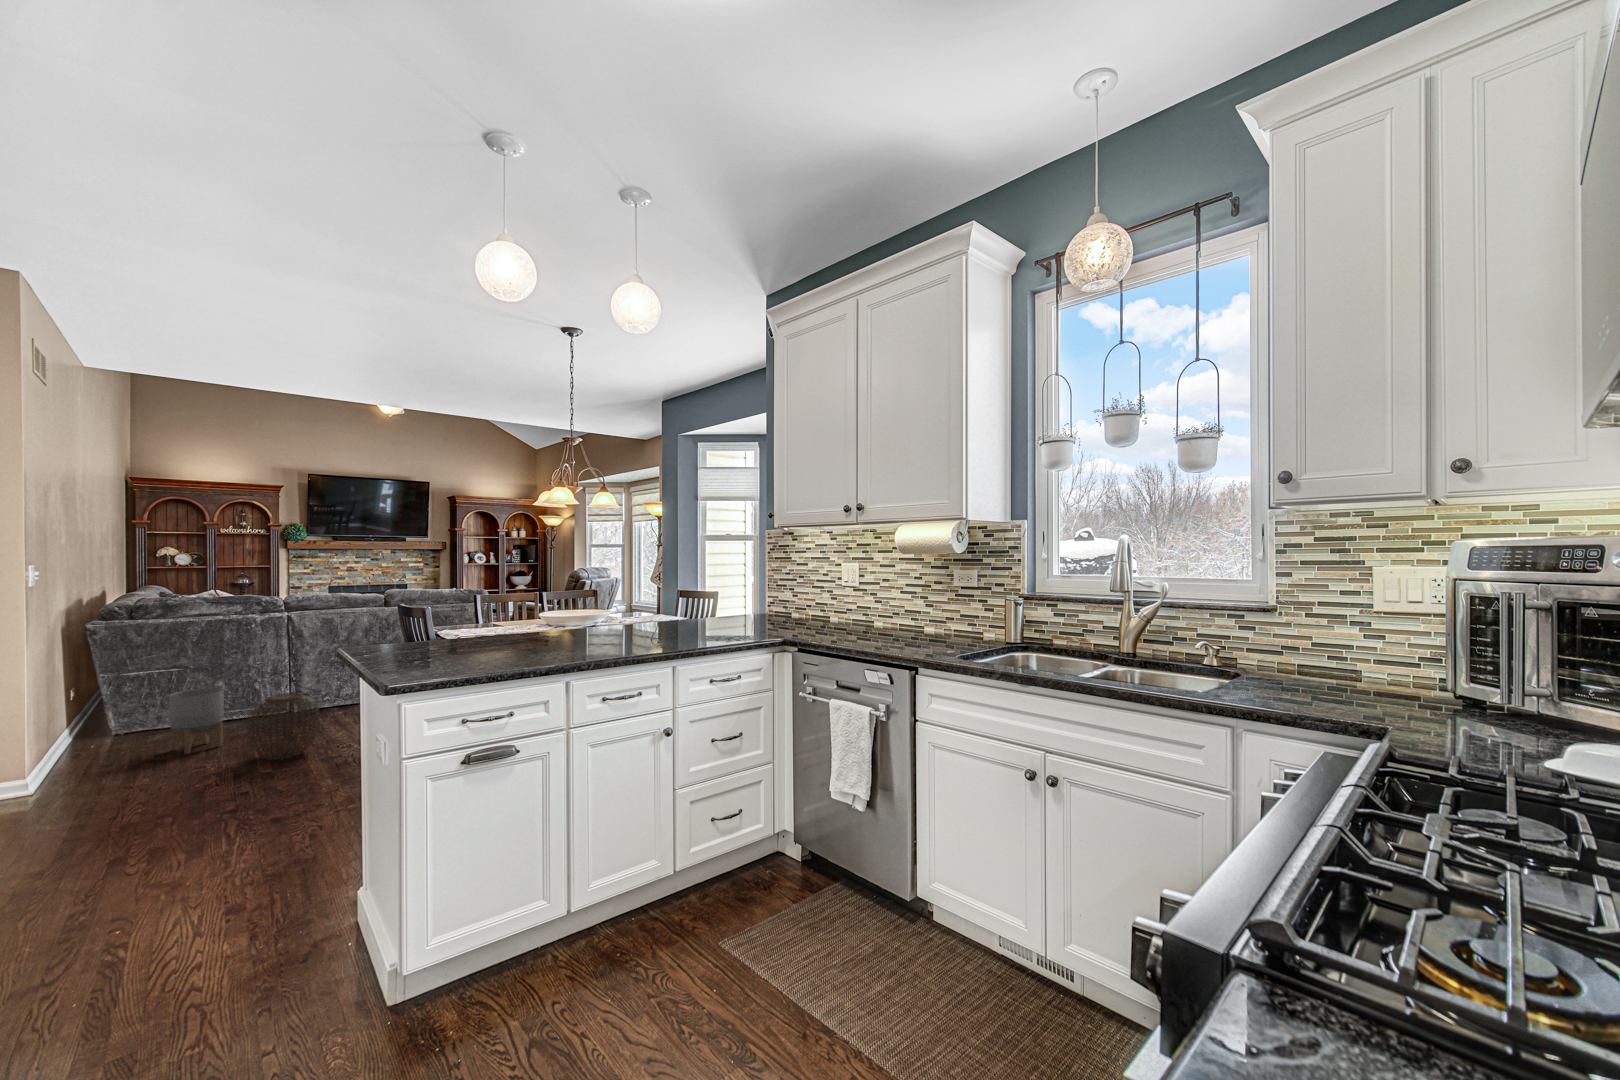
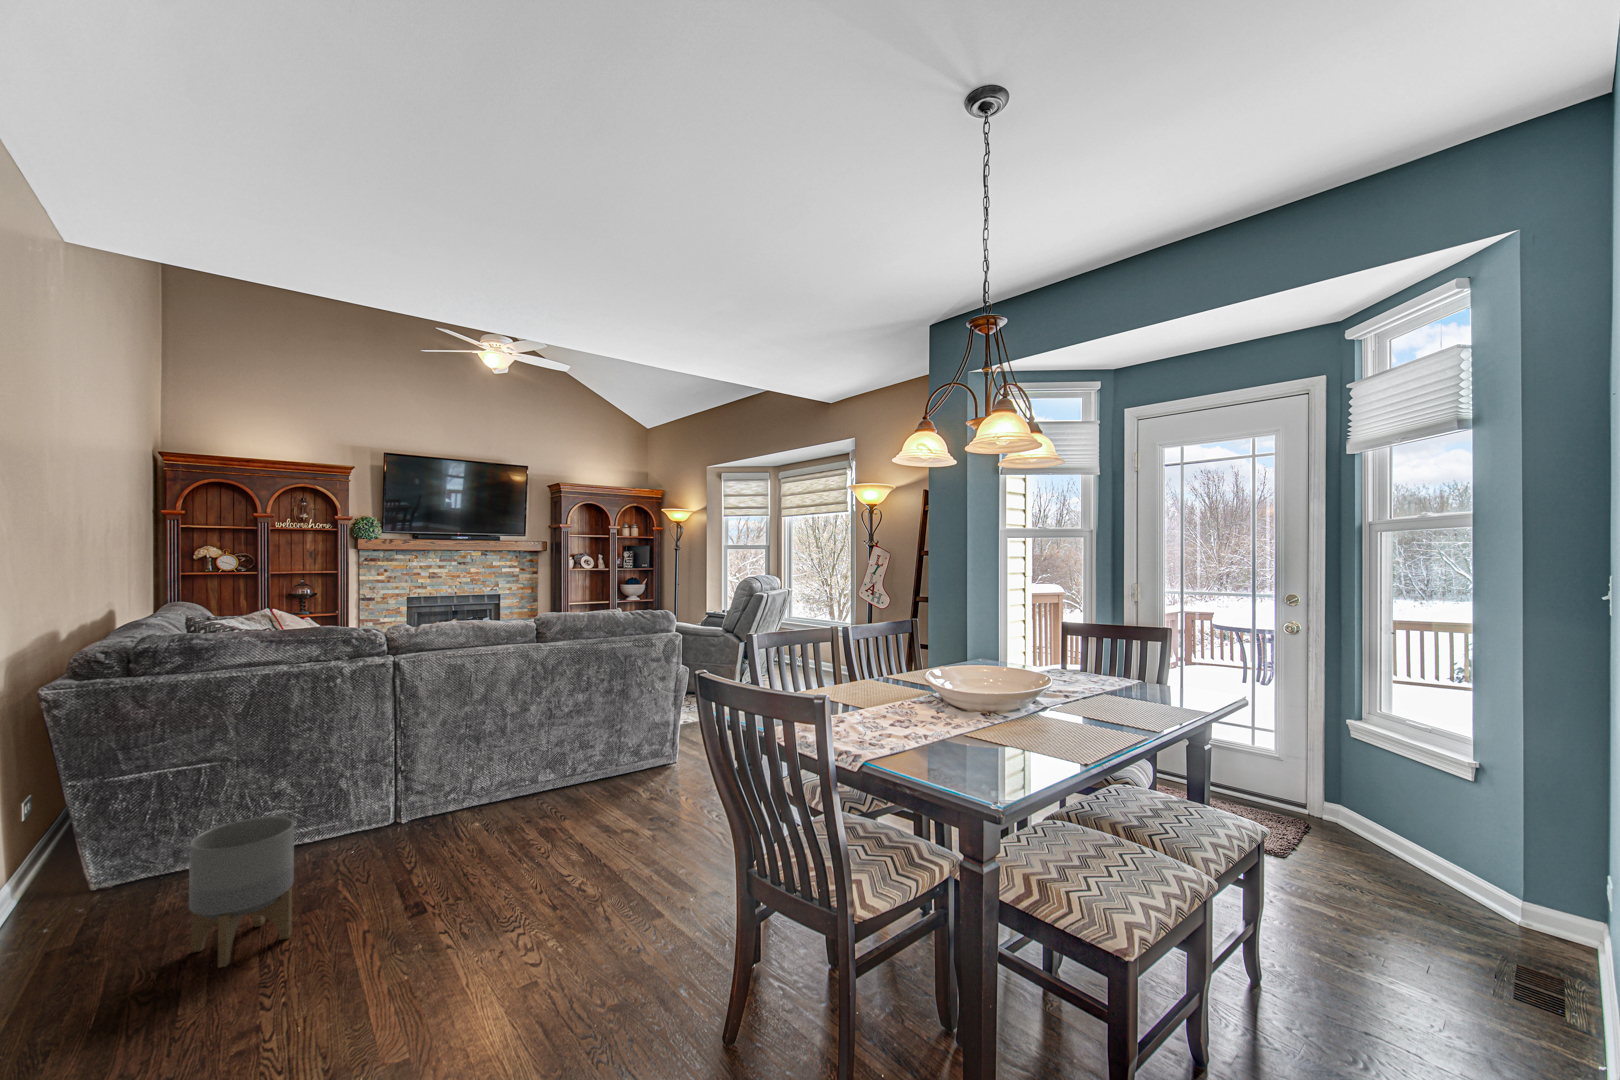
woven basket: present [247,693,319,760] -> none [348,843,485,1000]

